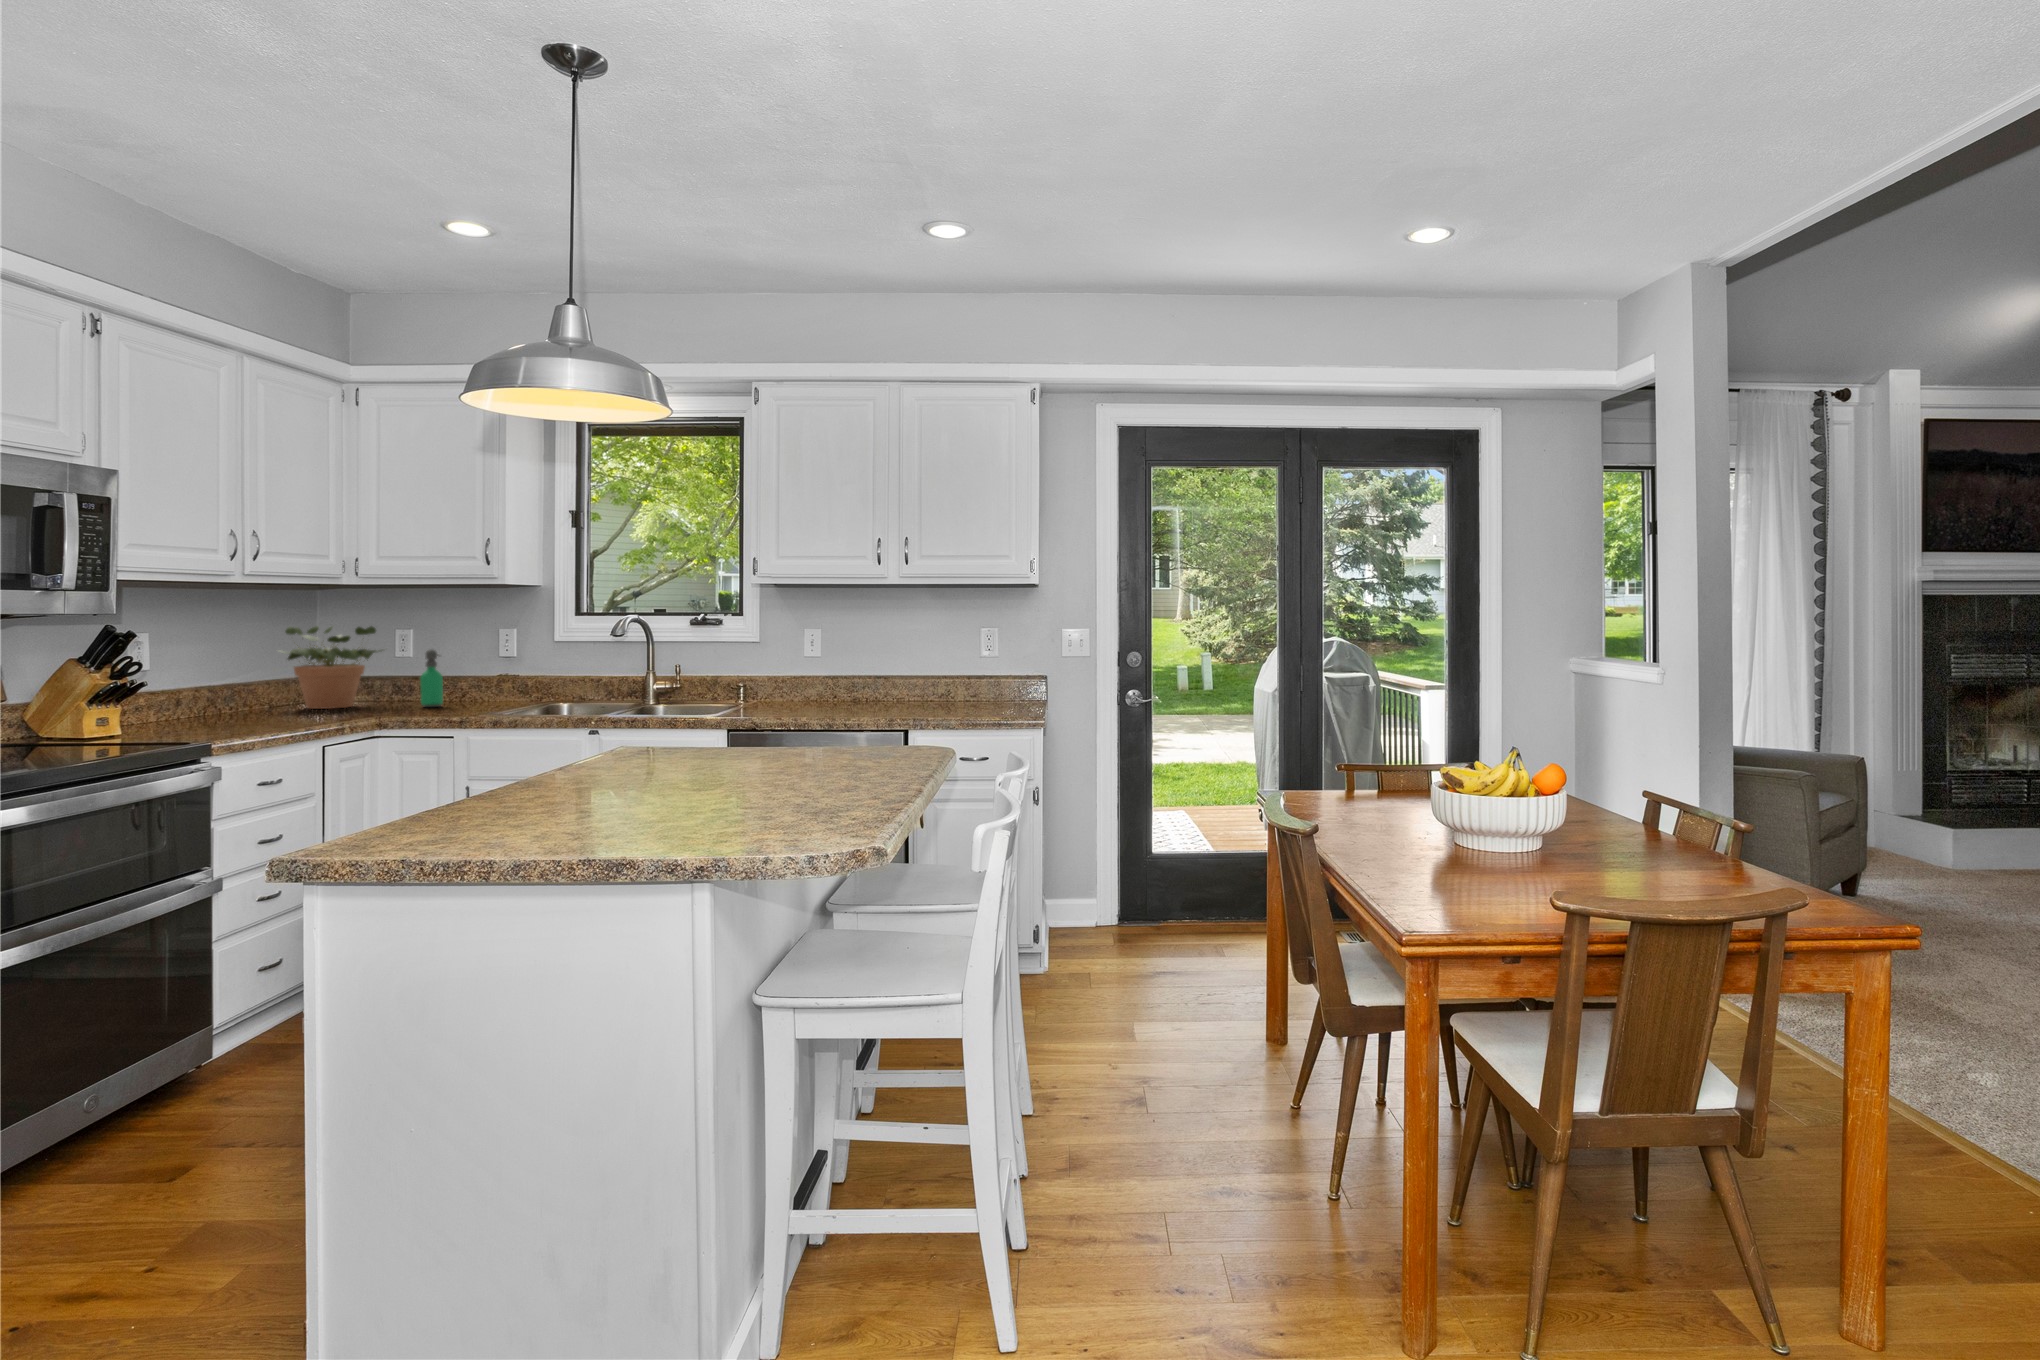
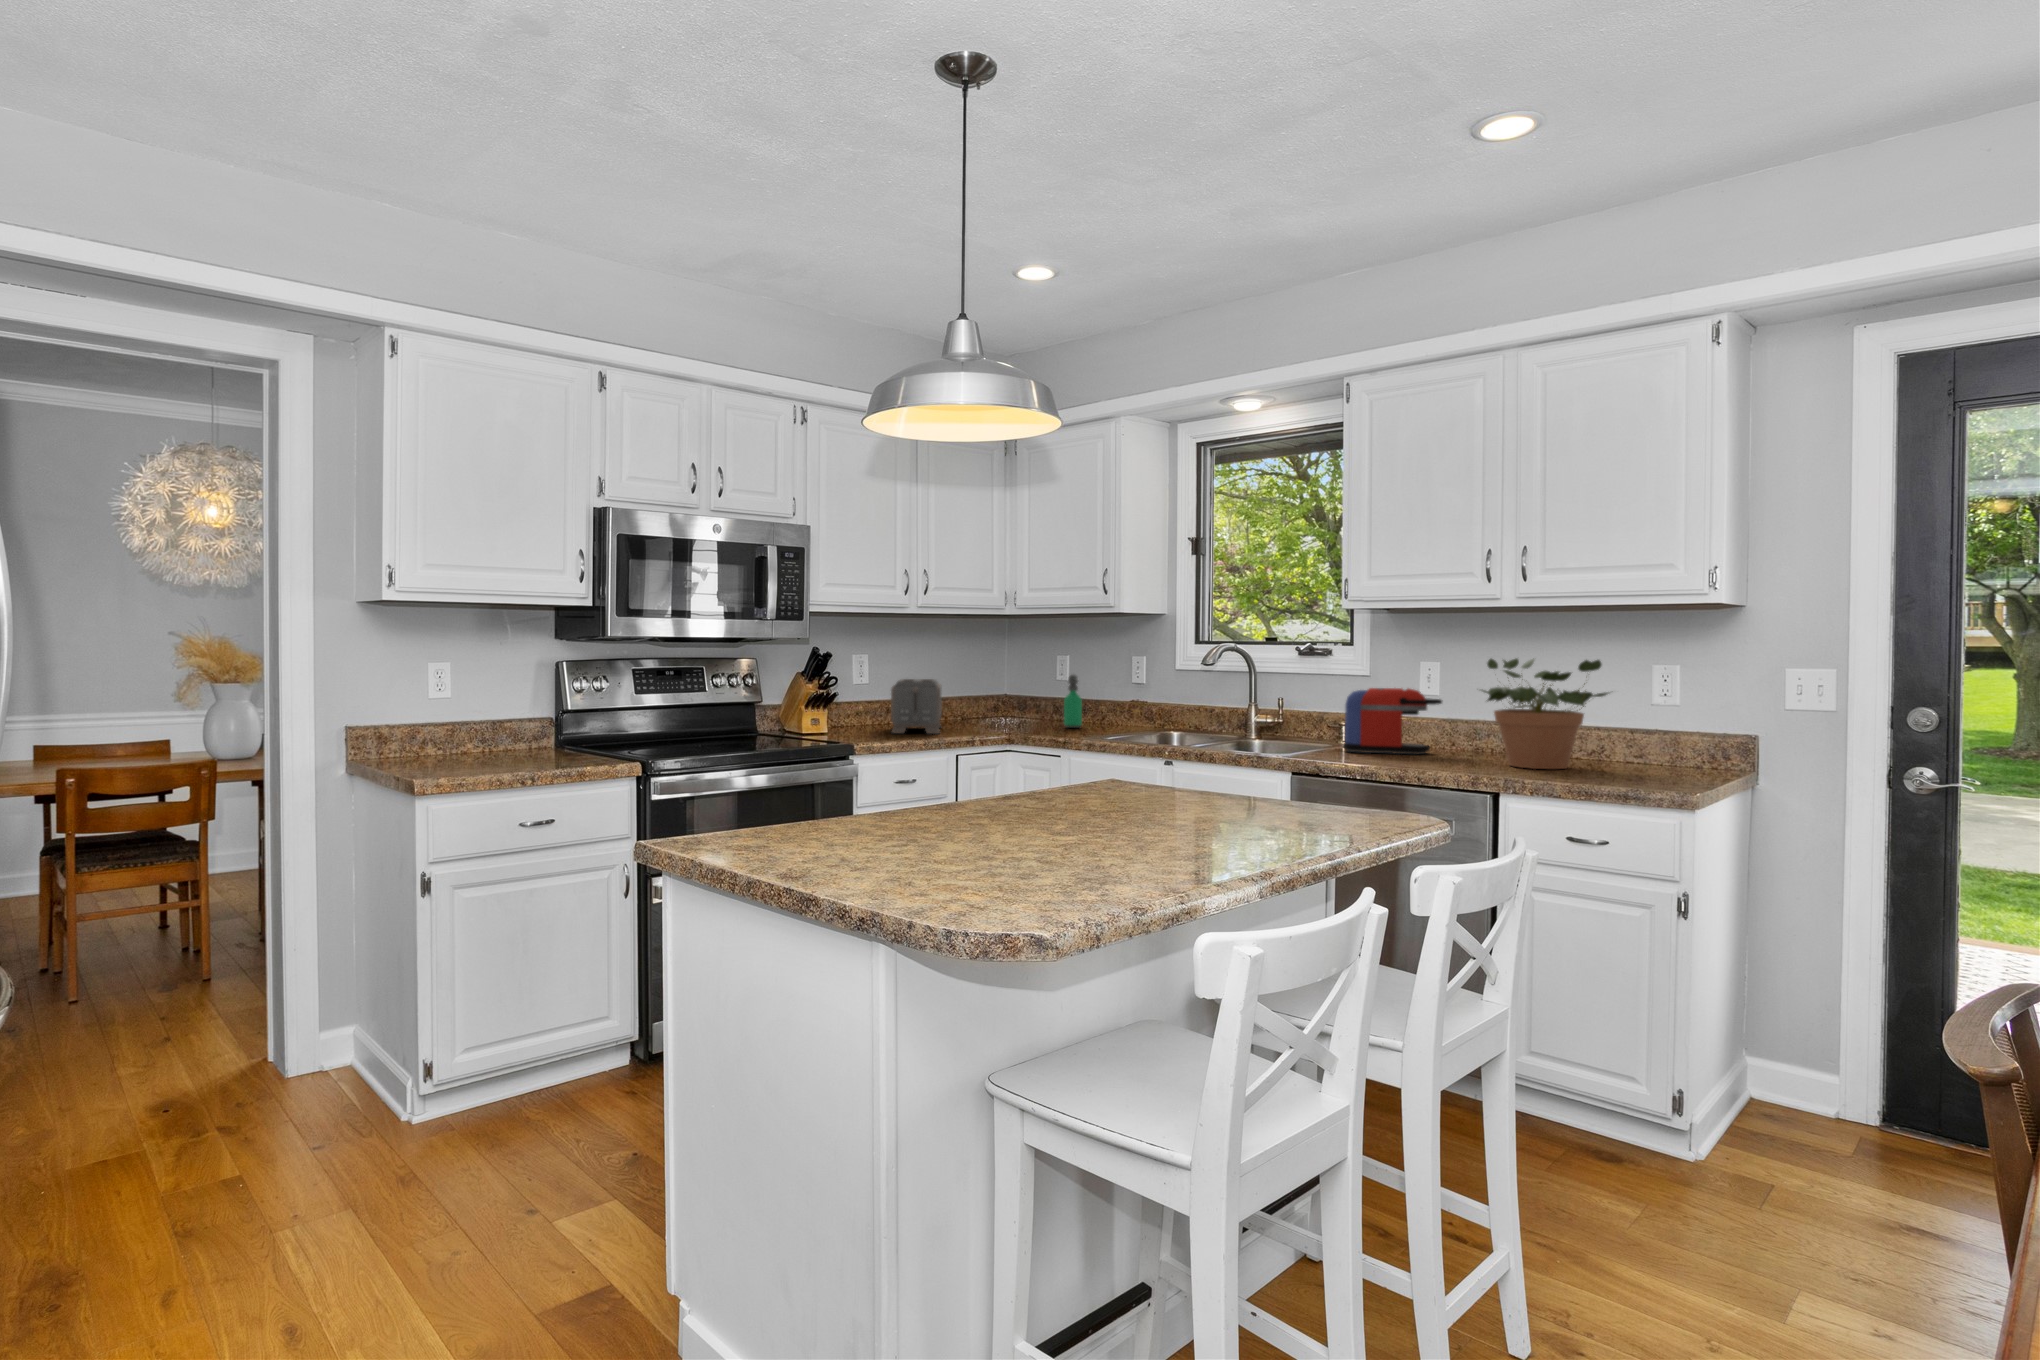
potted plant: present [278,626,382,709] -> present [1482,658,1608,769]
coffee maker: none [752,653,831,710] -> present [1343,688,1442,754]
toaster: none [189,660,278,728] -> present [891,679,942,734]

